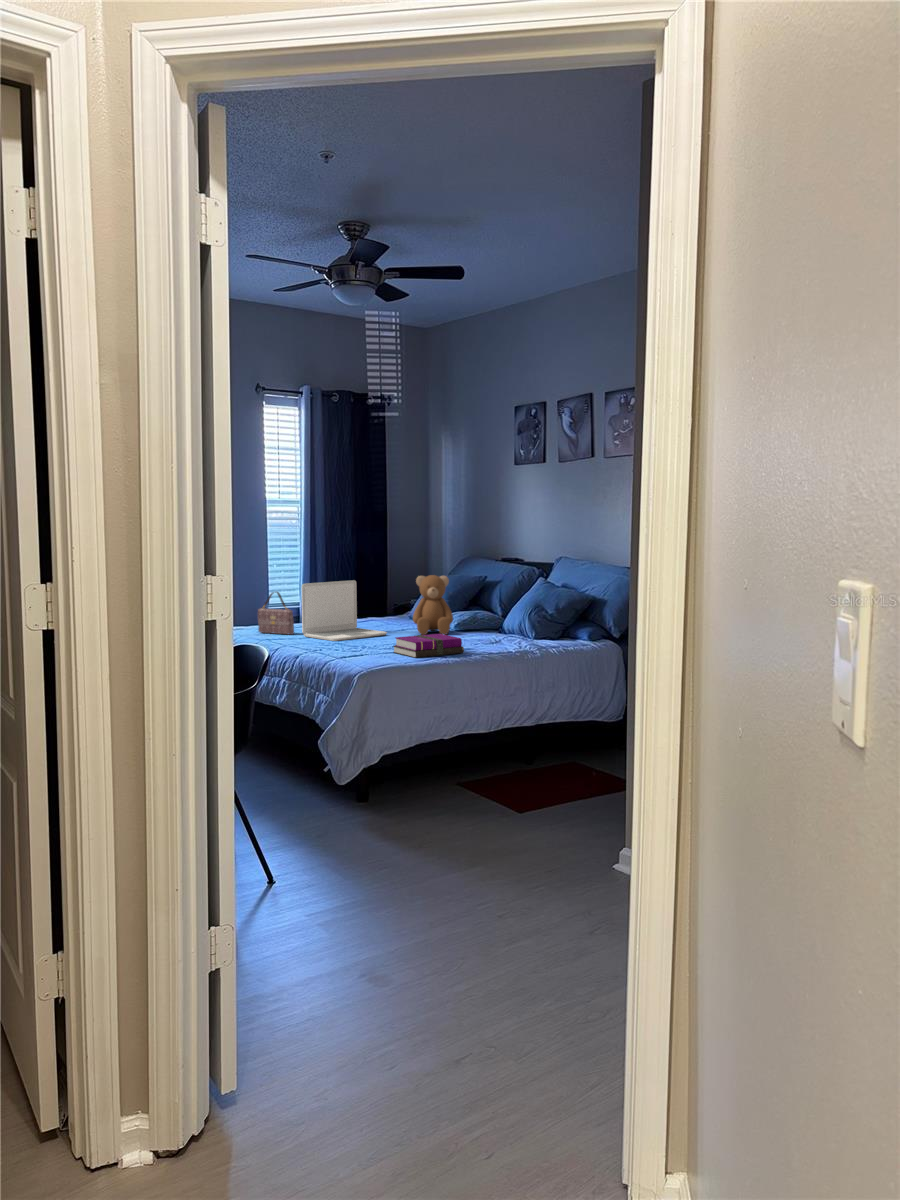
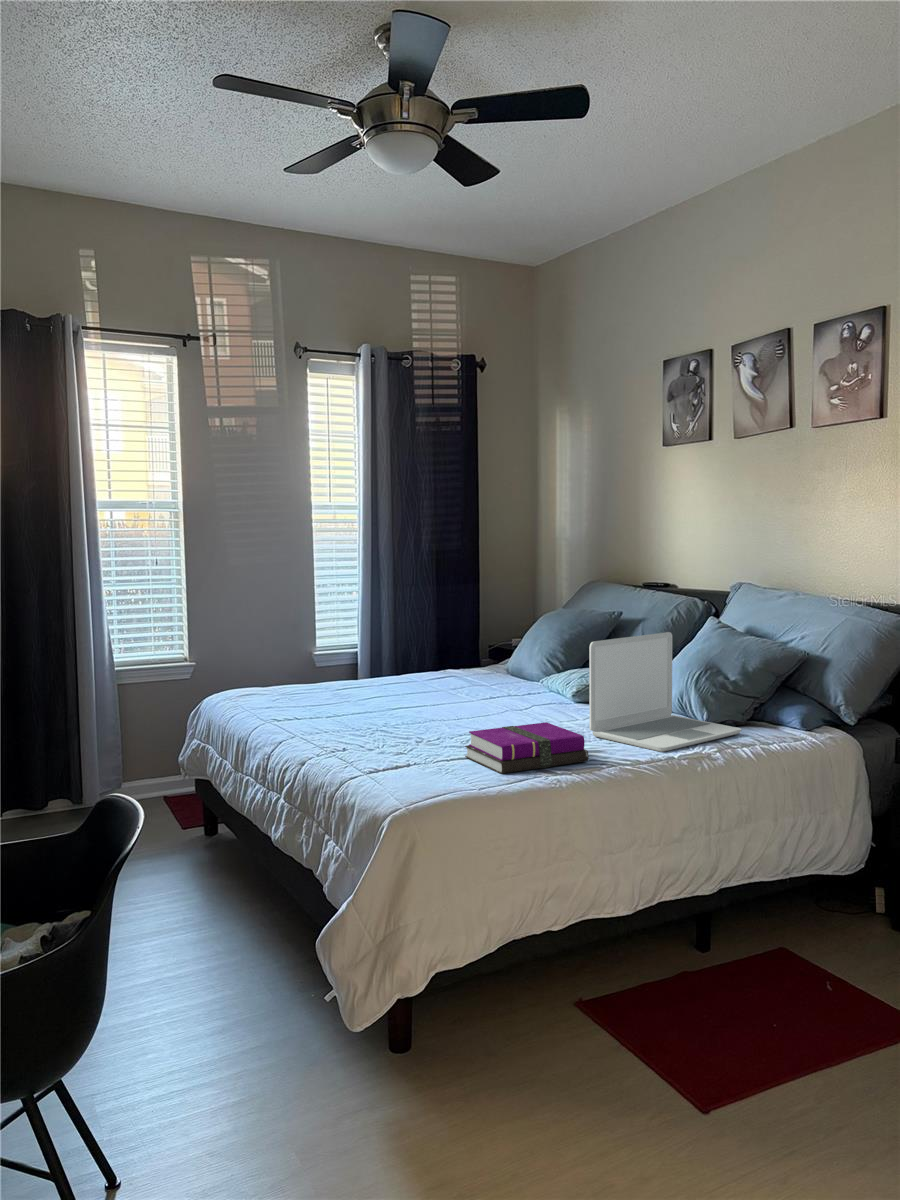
teddy bear: present [413,575,453,635] -> none [508,615,571,710]
laptop: present [302,580,387,641] -> present [589,632,741,752]
handbag: present [258,592,294,634] -> none [274,640,326,707]

